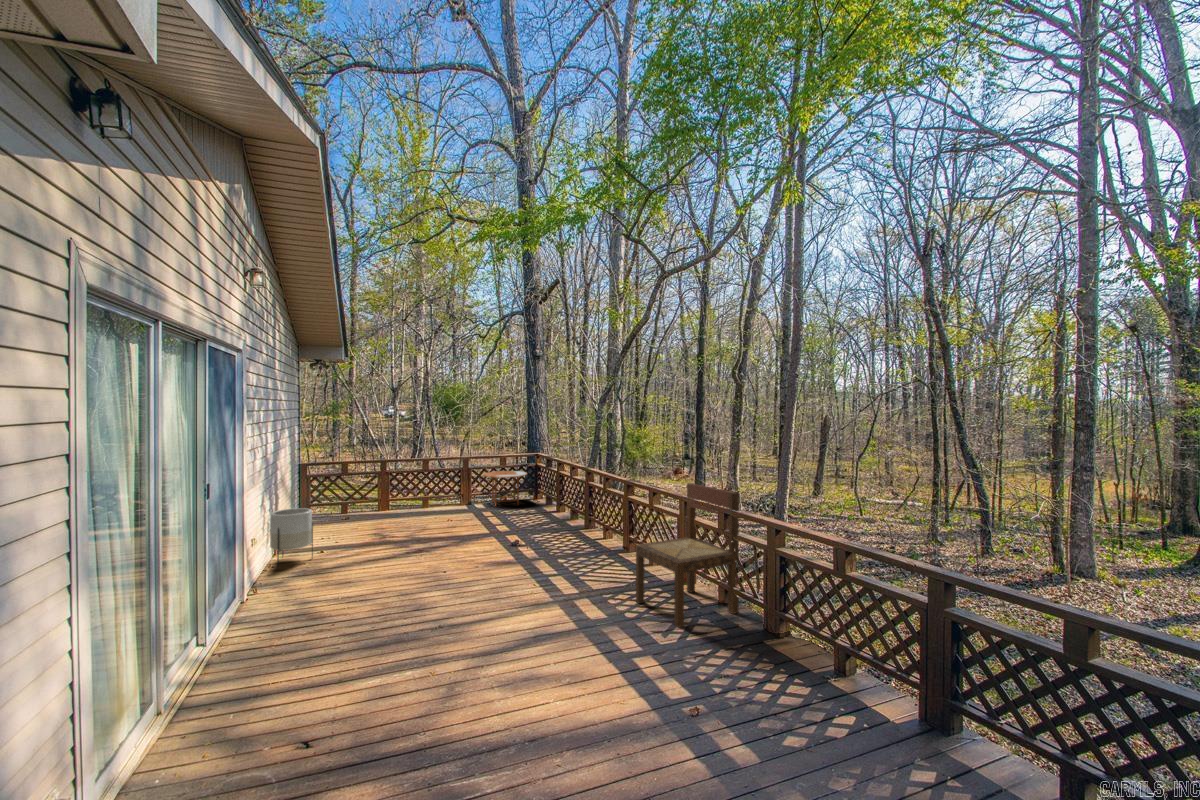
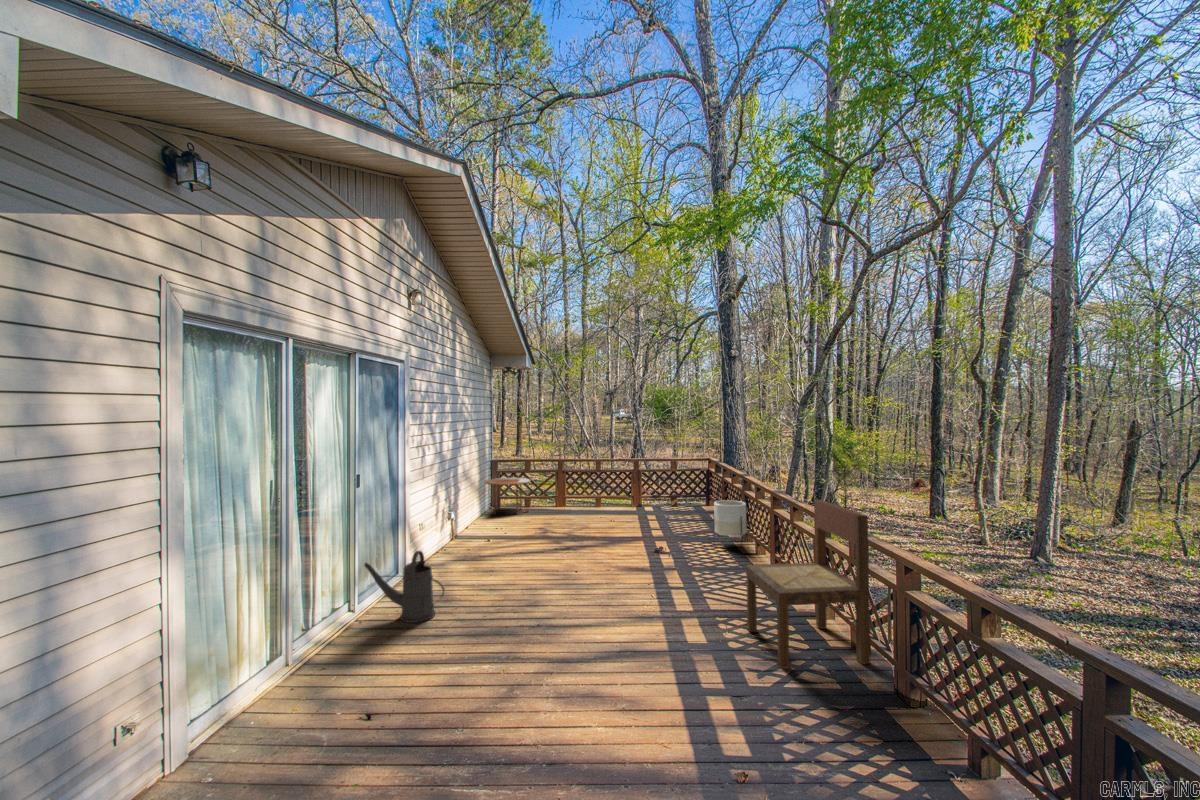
side table: present [483,471,527,506] -> present [485,478,530,514]
planter: present [270,508,313,565] -> present [713,500,747,545]
watering can: none [215,565,324,650] -> present [365,551,445,623]

